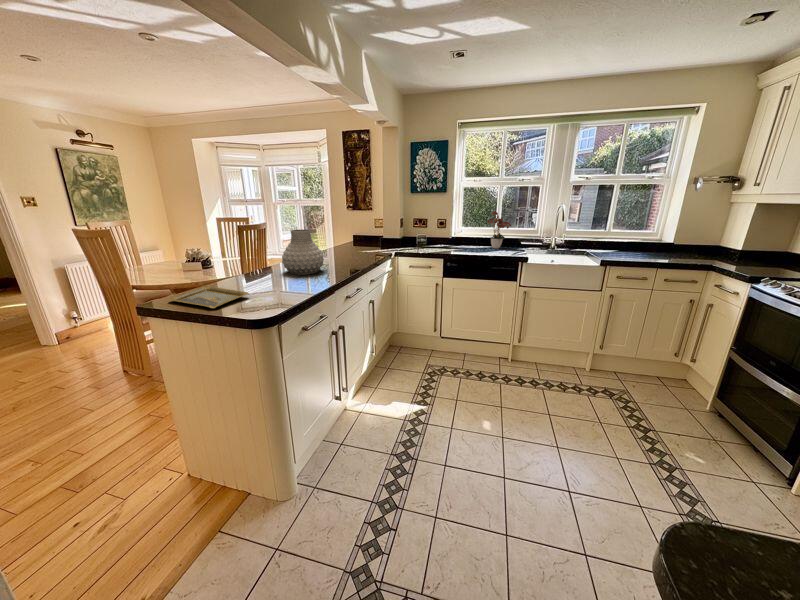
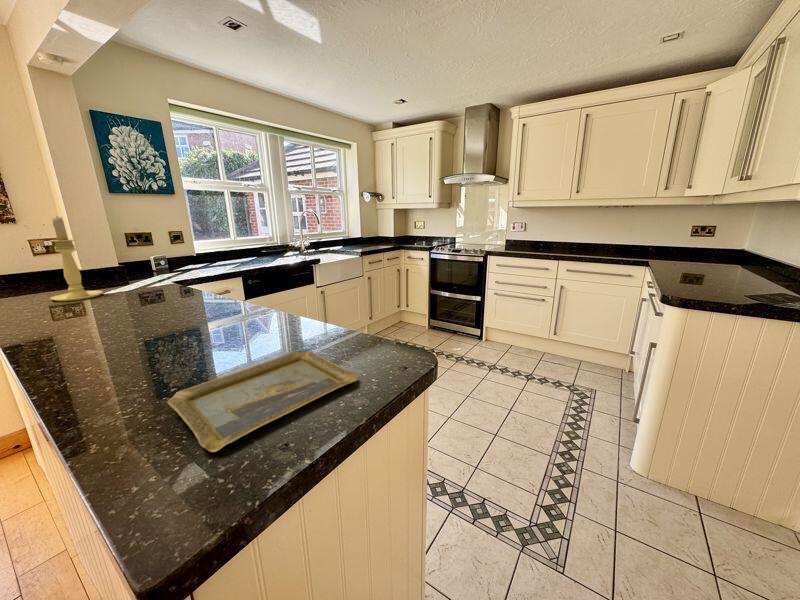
candle holder: none [340,209,359,252] -> present [50,217,103,301]
flower arrangement: present [487,211,511,249] -> none [242,216,272,259]
vase: present [282,230,324,275] -> none [120,243,218,334]

